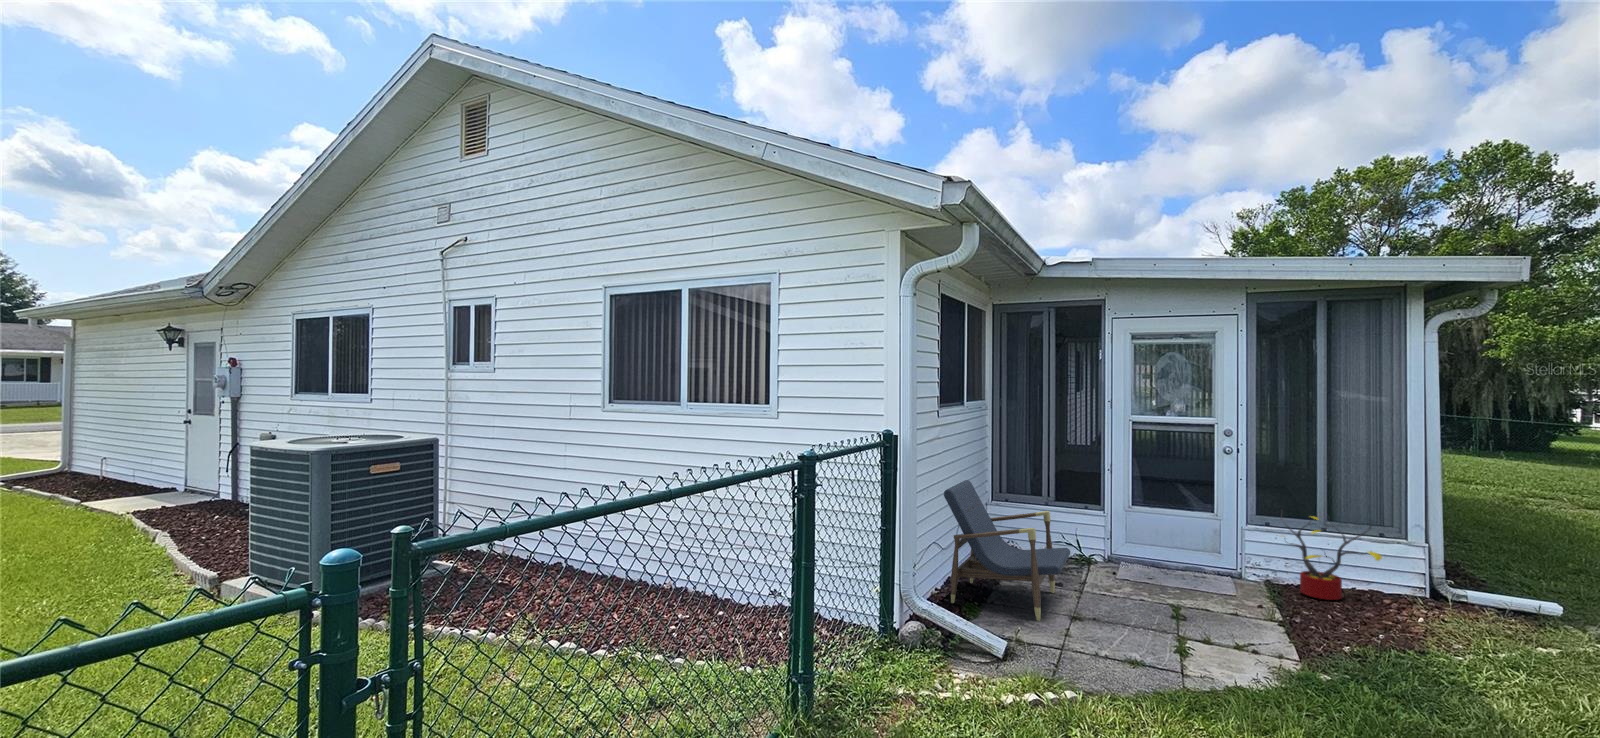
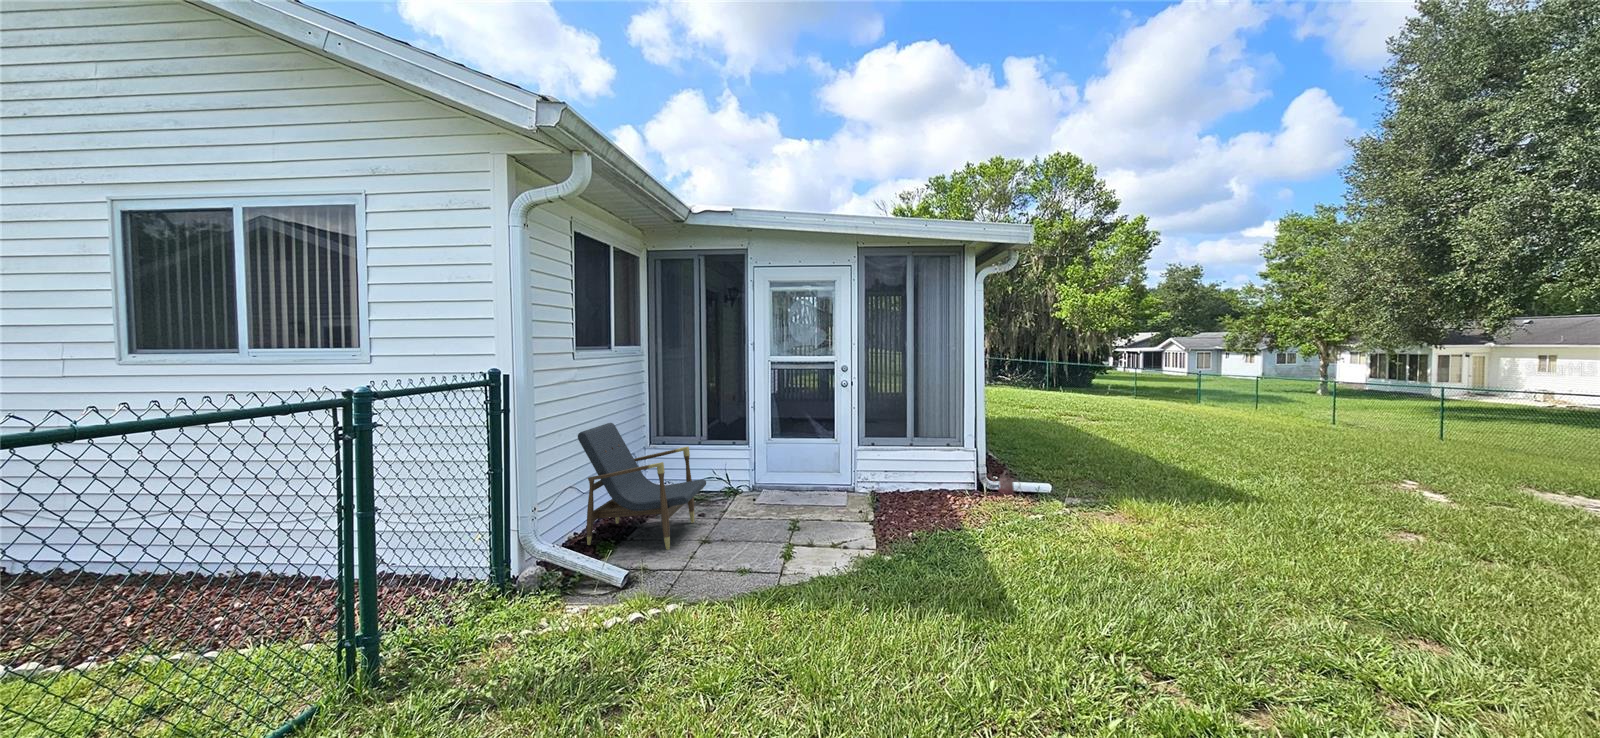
decorative plant: present [1285,517,1382,600] -> none [880,430,946,500]
watering can: none [1441,577,1503,610] -> present [988,473,1015,494]

